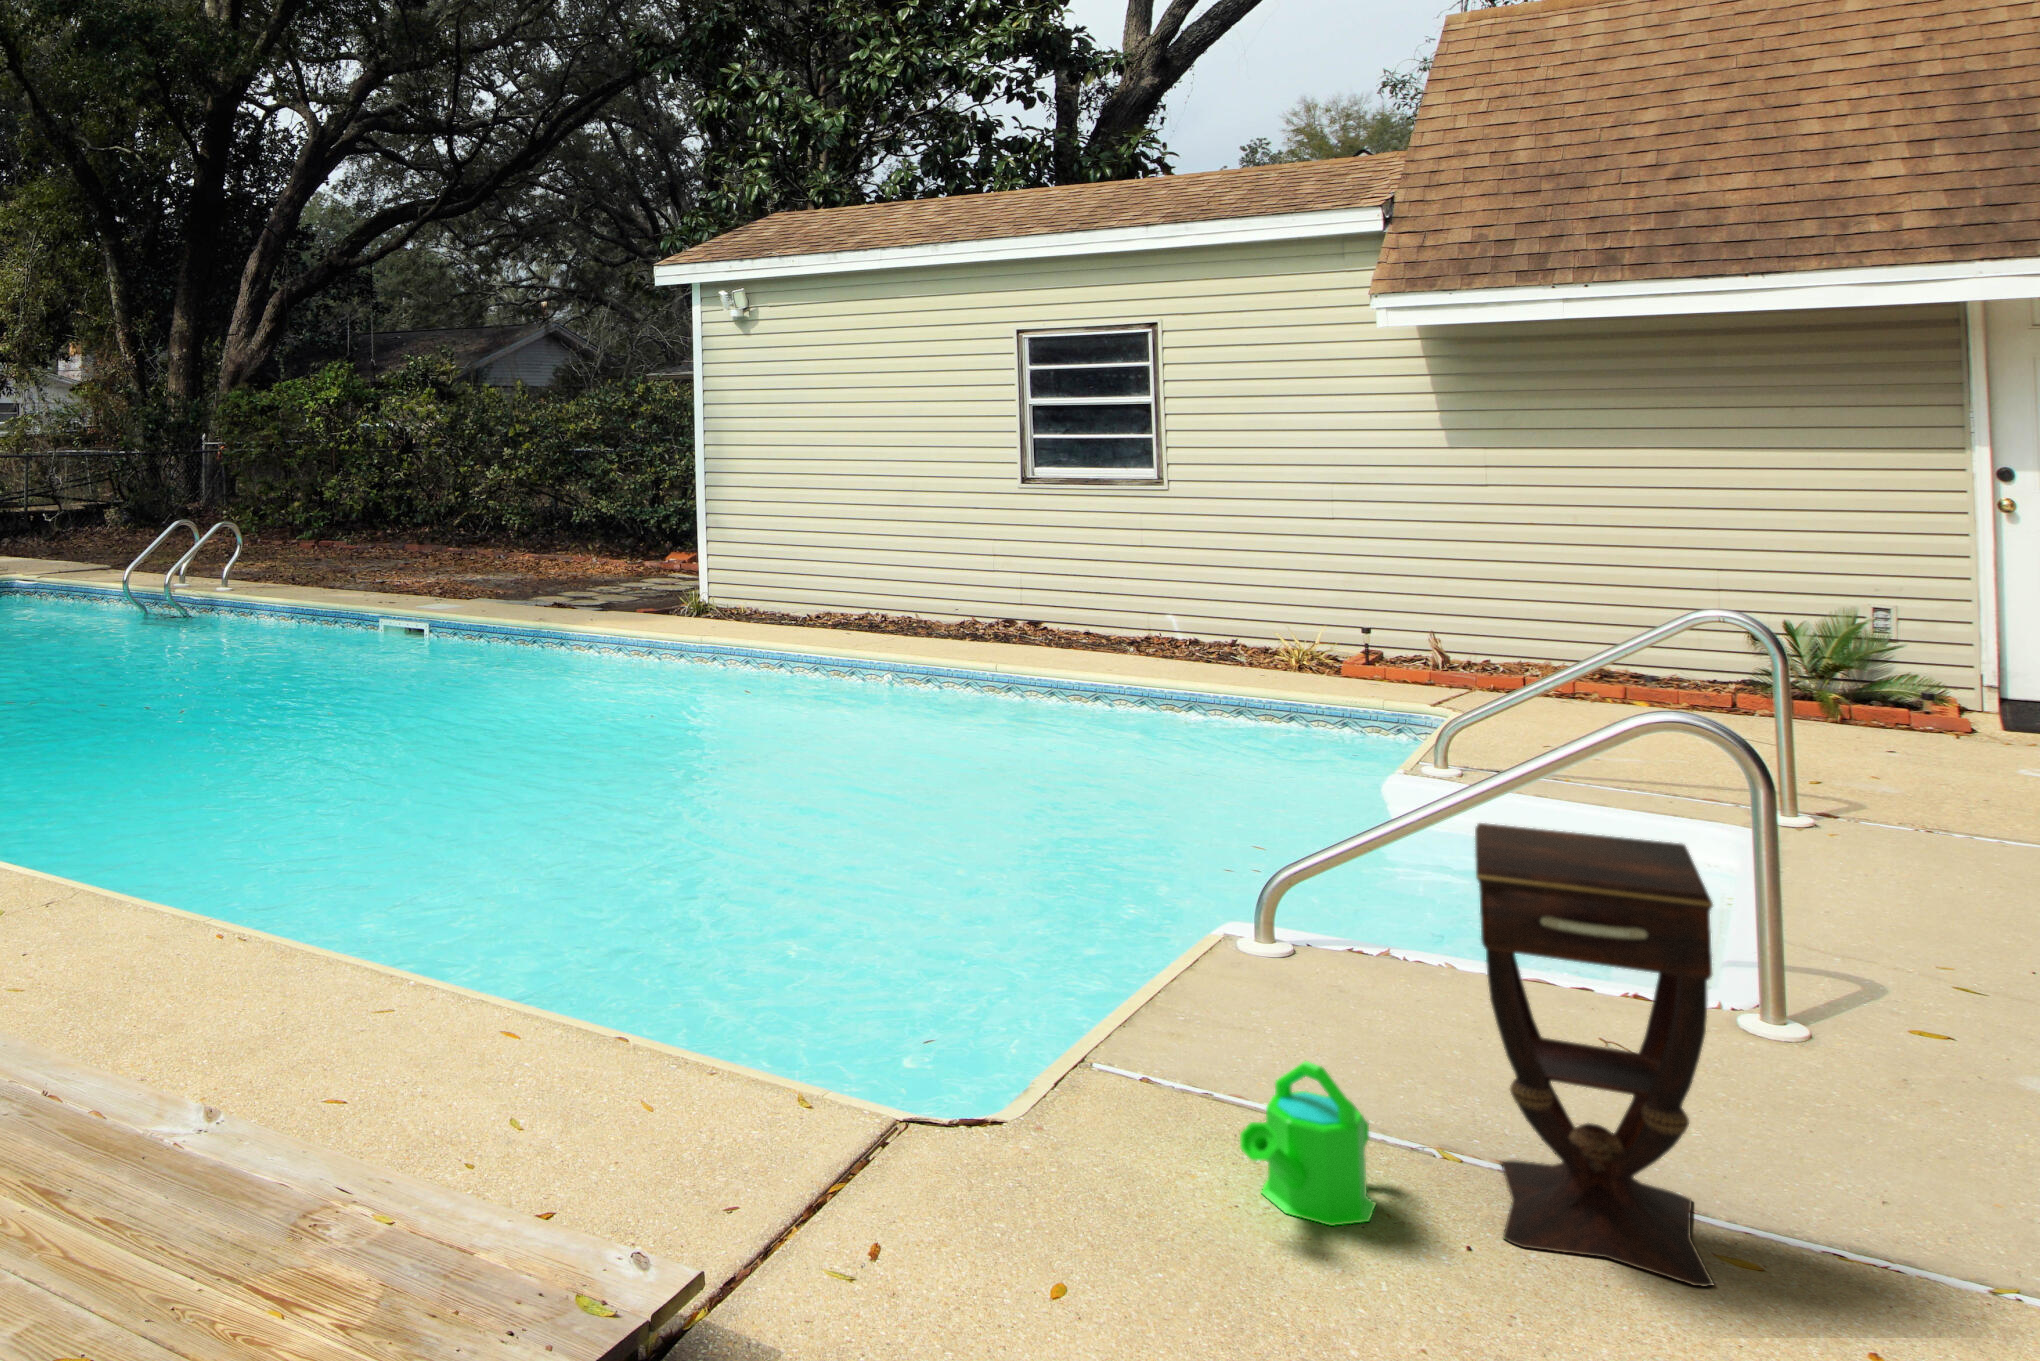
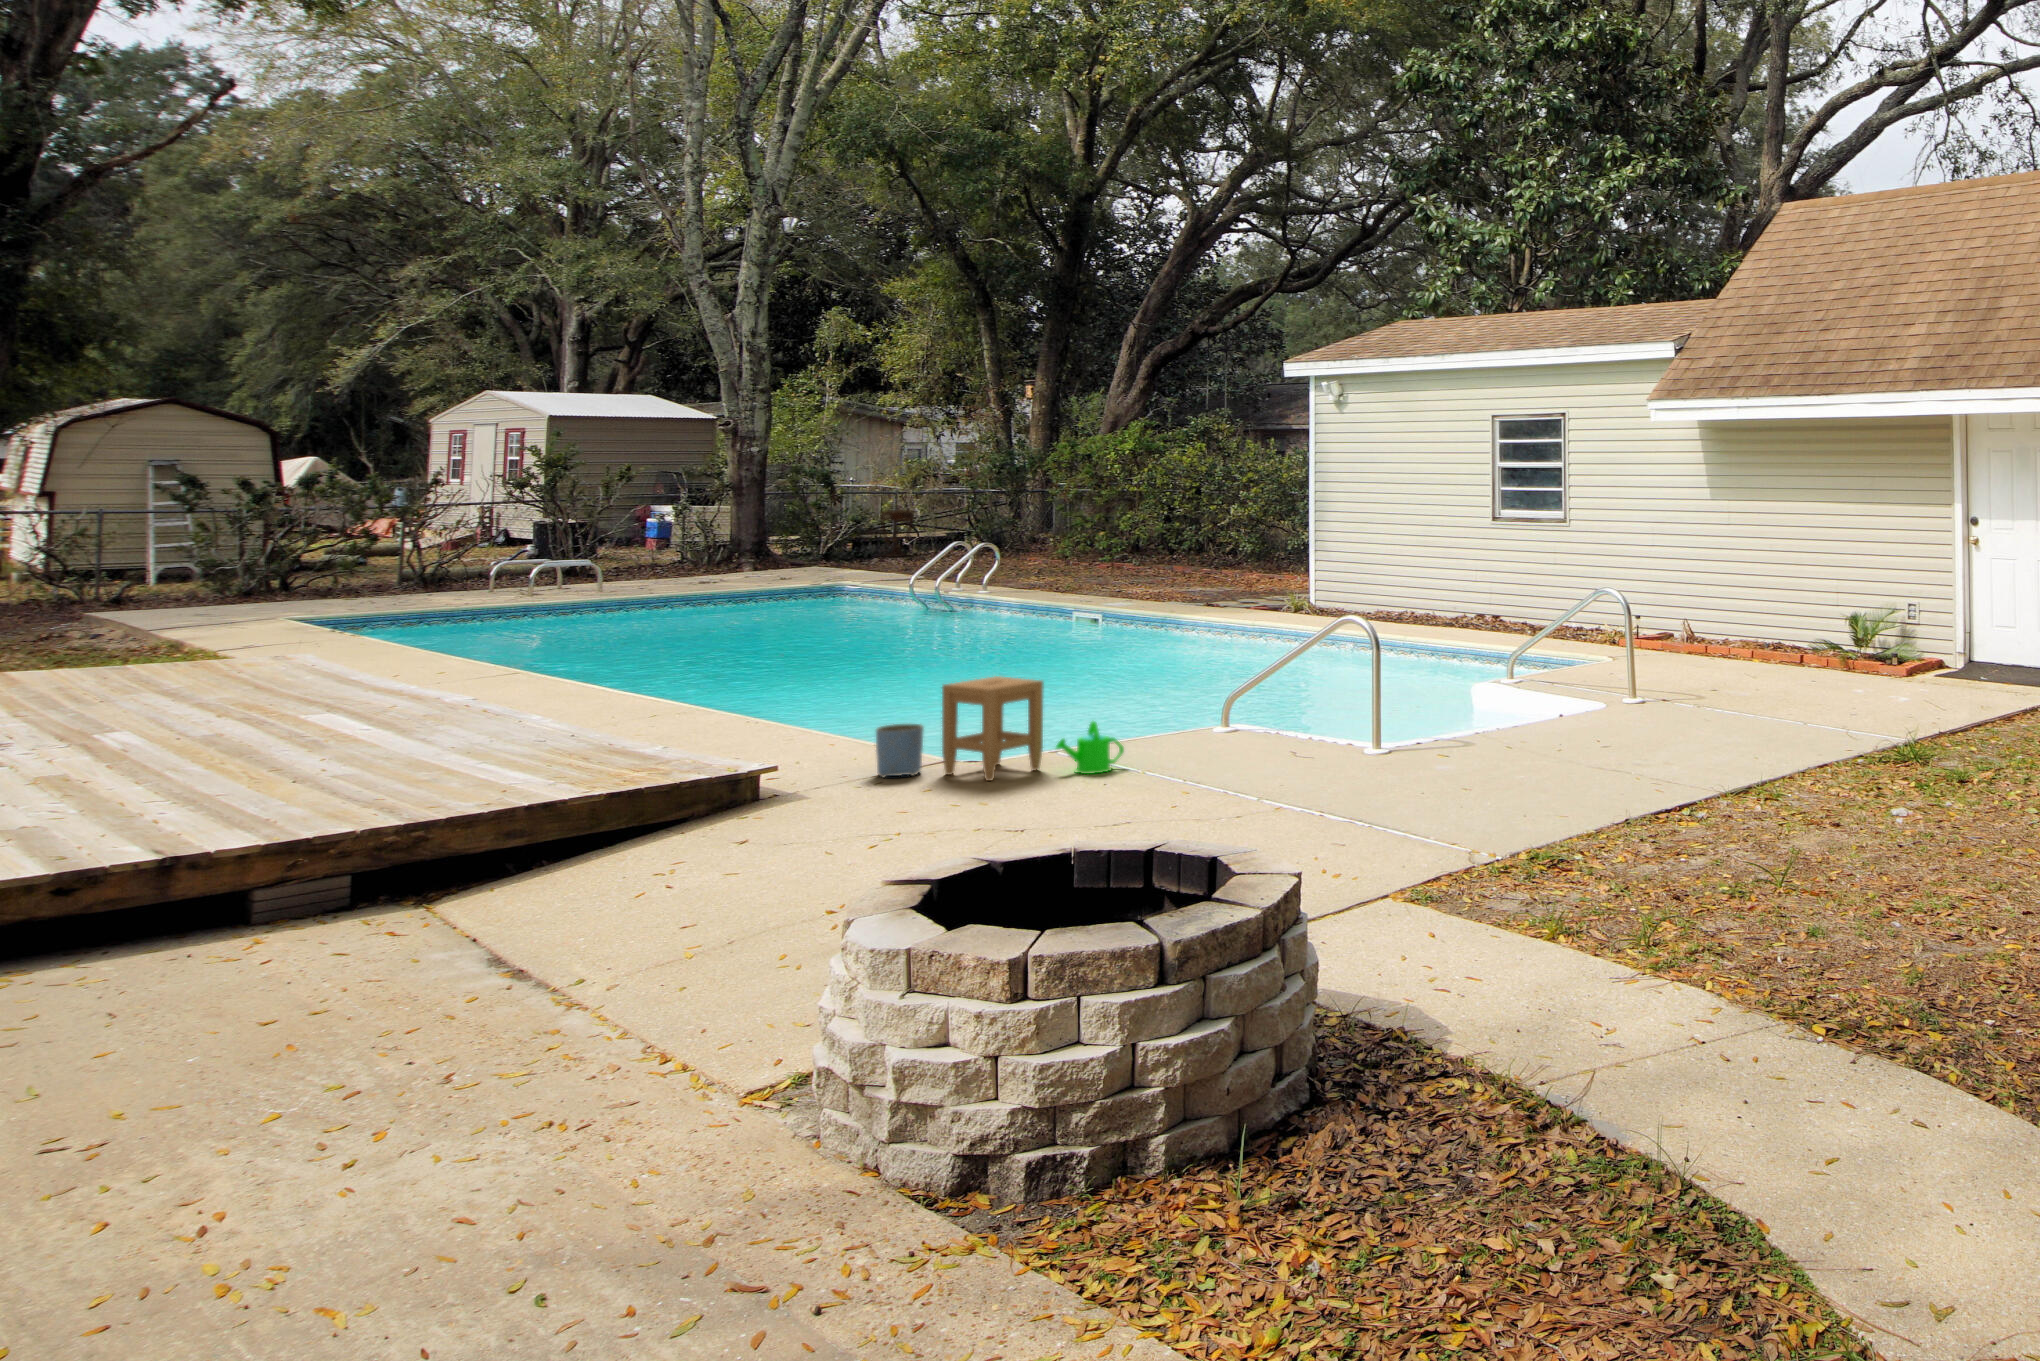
side table: present [1475,823,1713,1286] -> present [880,510,914,557]
stool: none [937,930,1178,1294] -> present [942,676,1044,781]
planter: none [754,1087,885,1280] -> present [876,724,924,777]

